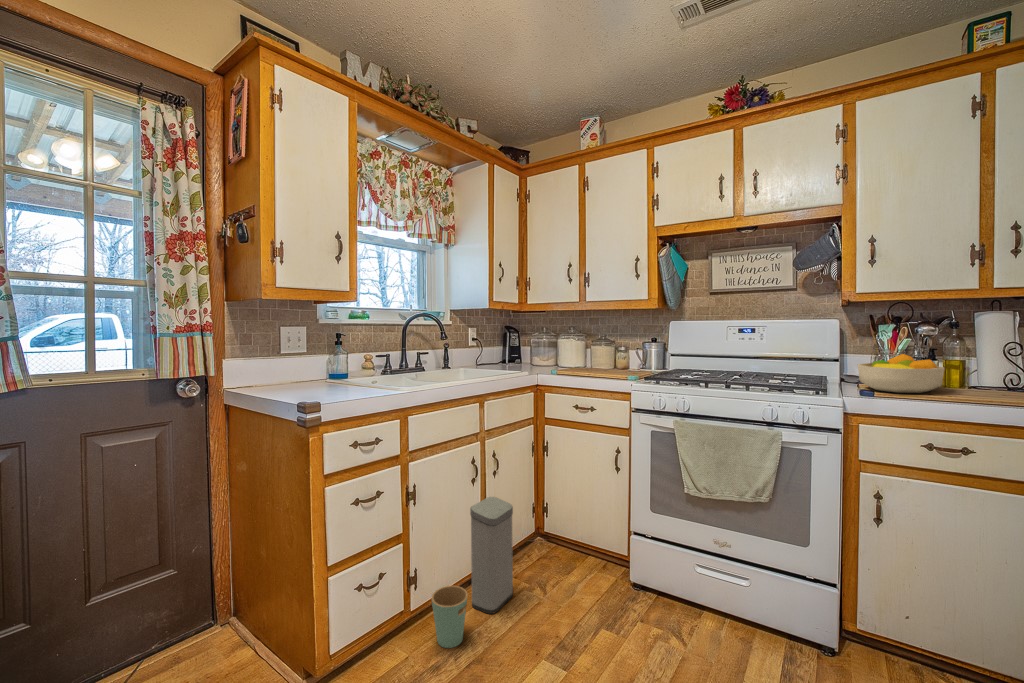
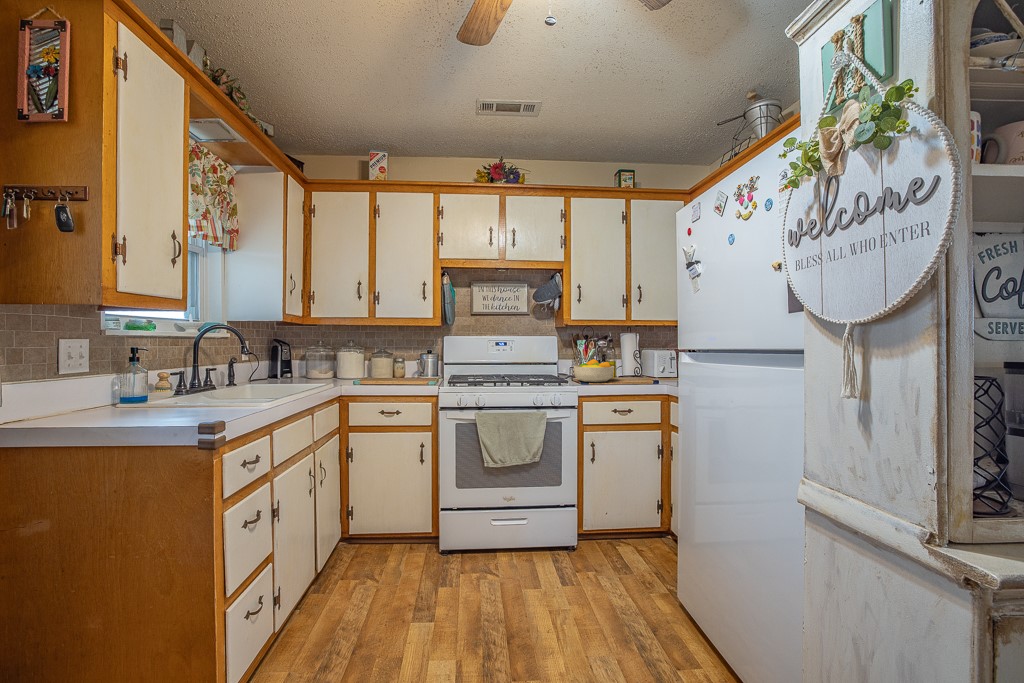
trash can: present [432,497,513,648] -> none [301,504,351,646]

